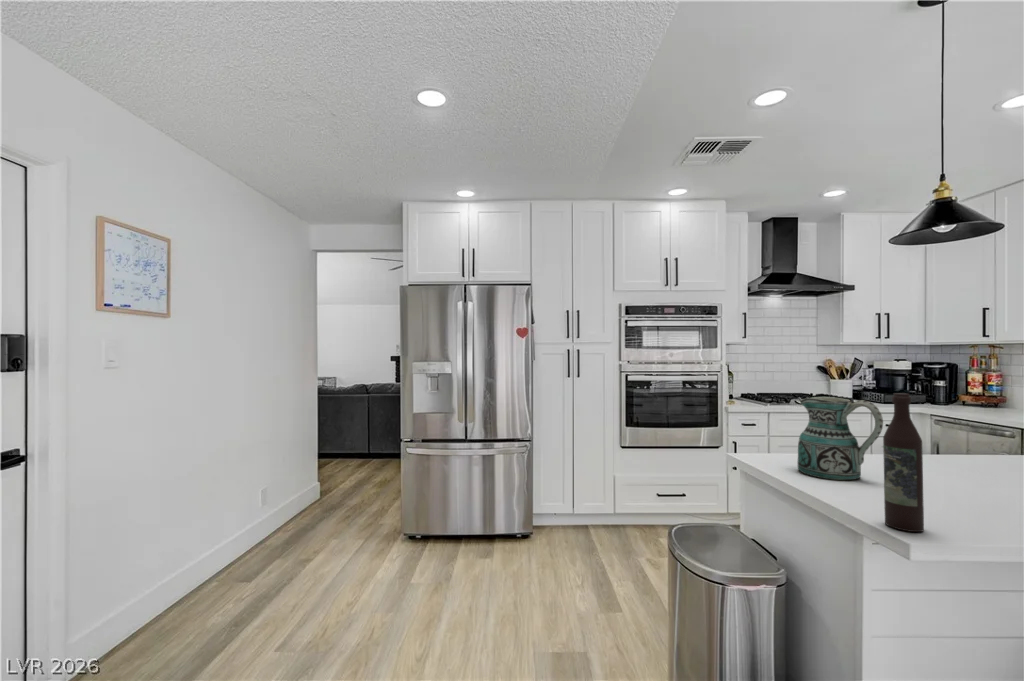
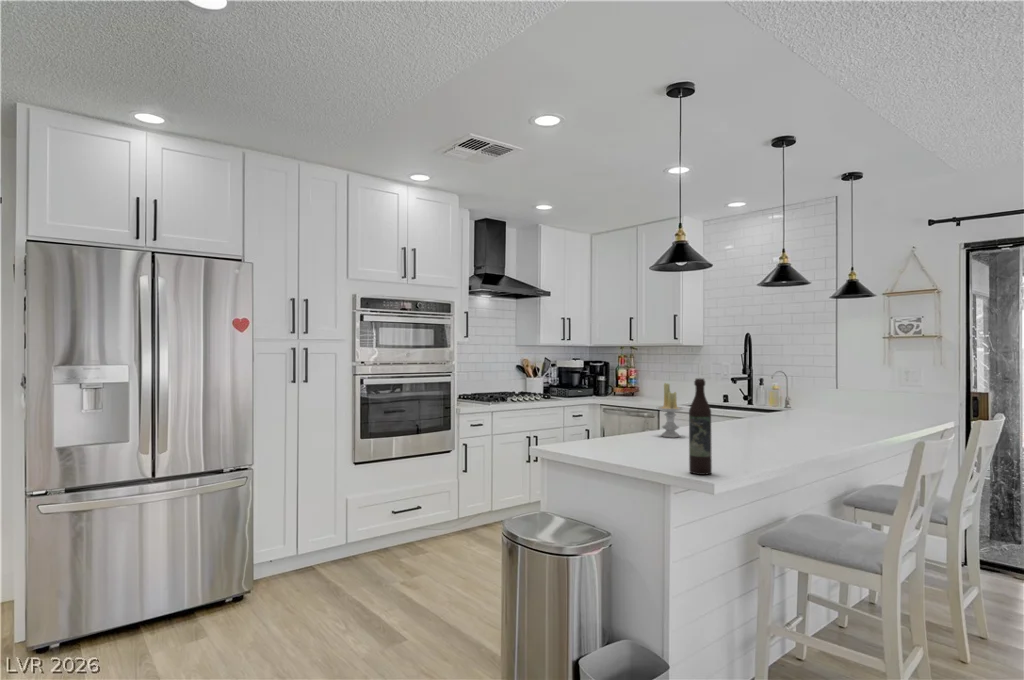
candle: none [929,395,978,470] -> present [657,383,684,438]
ceramic pitcher: present [798,397,883,480] -> none [595,387,655,453]

